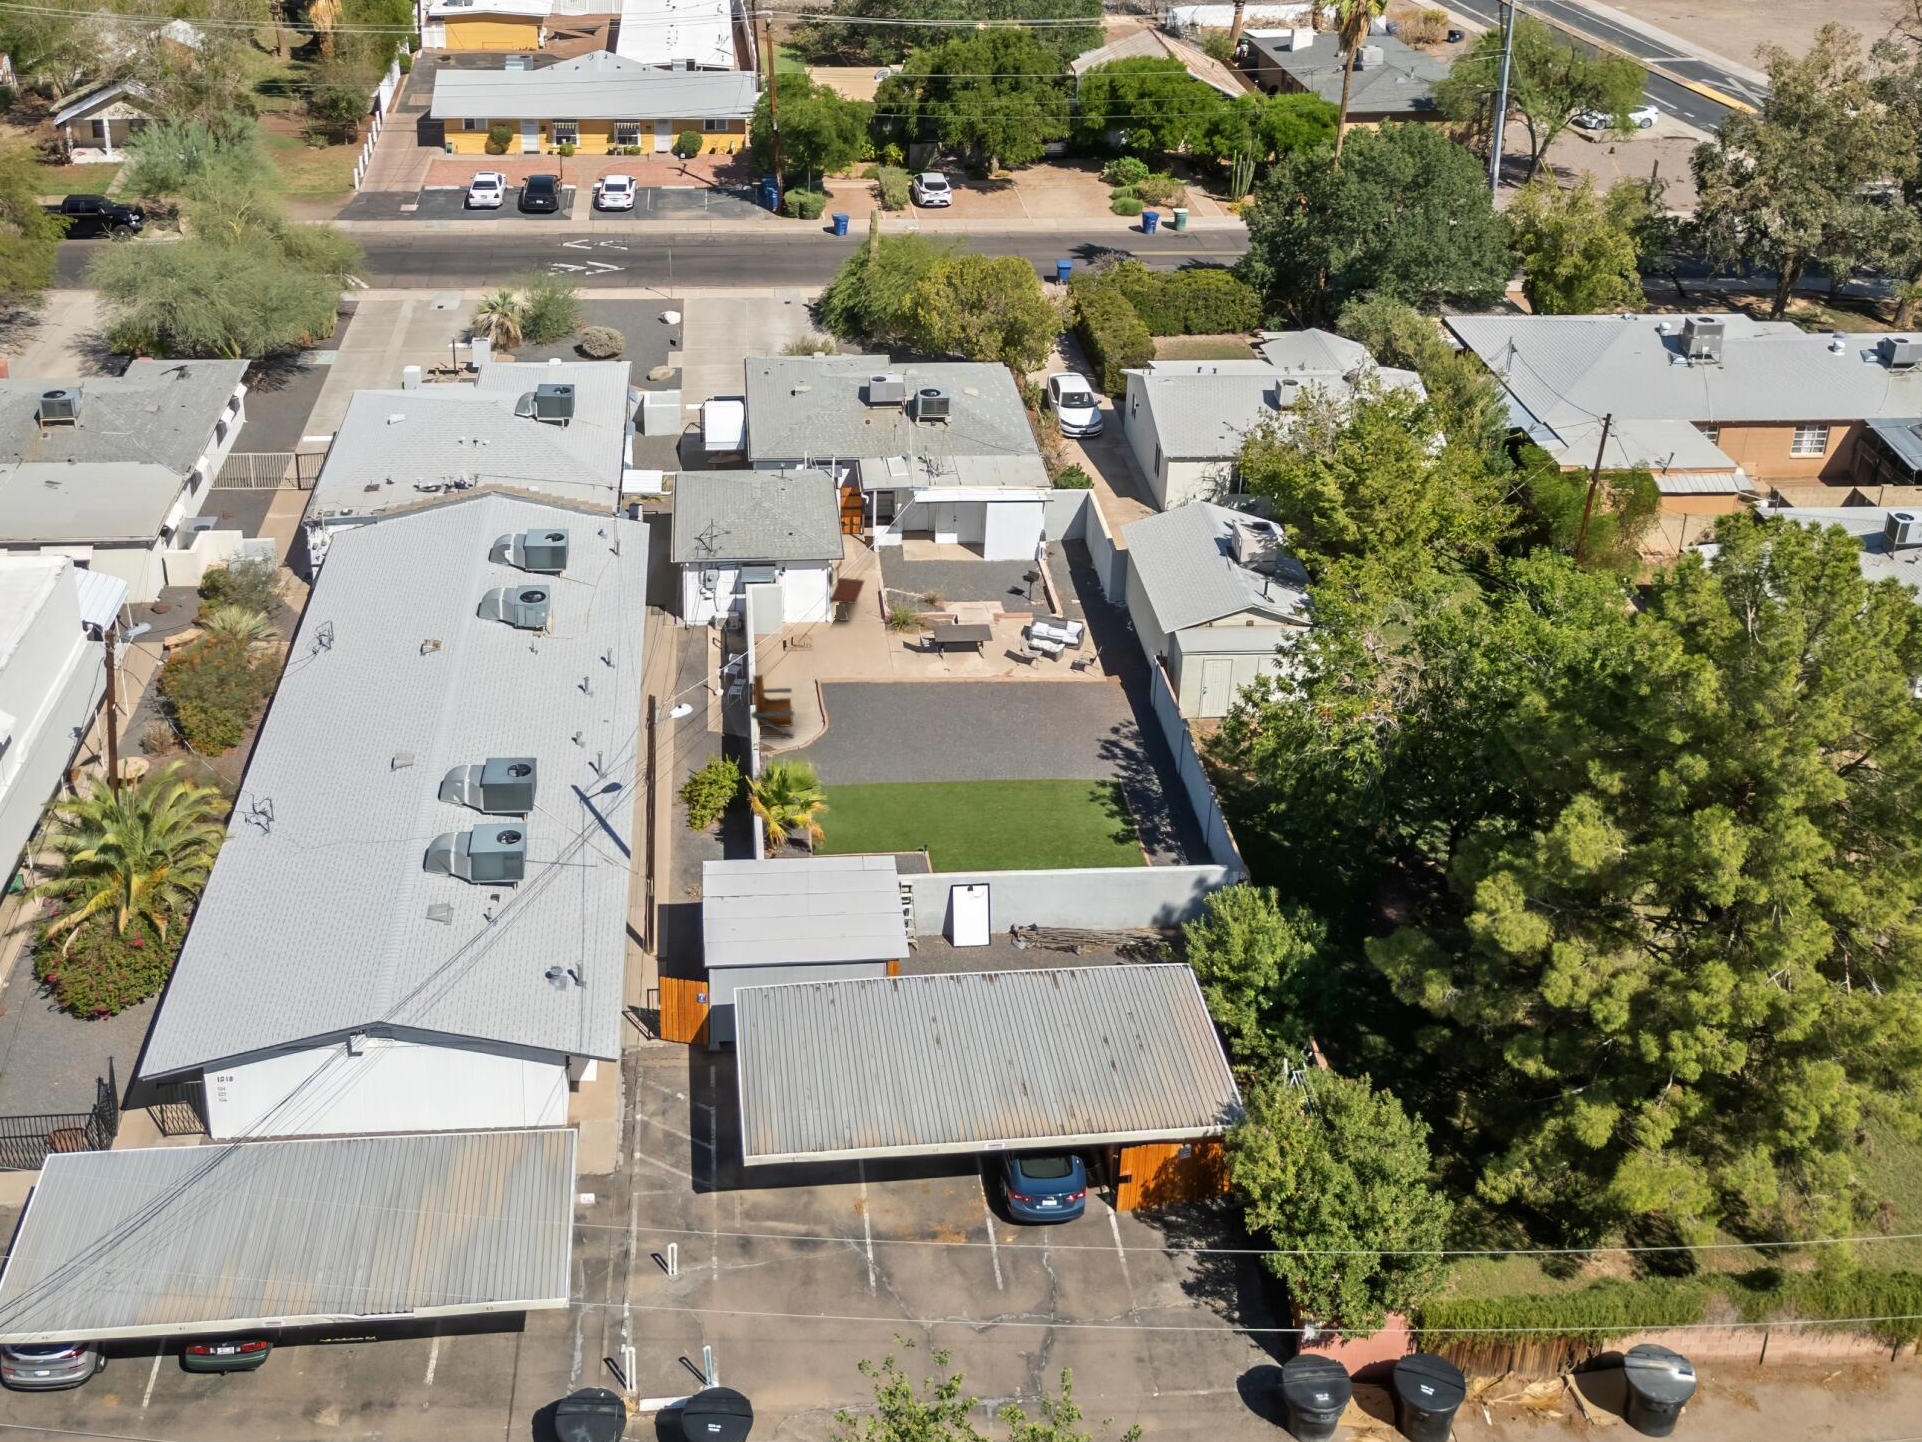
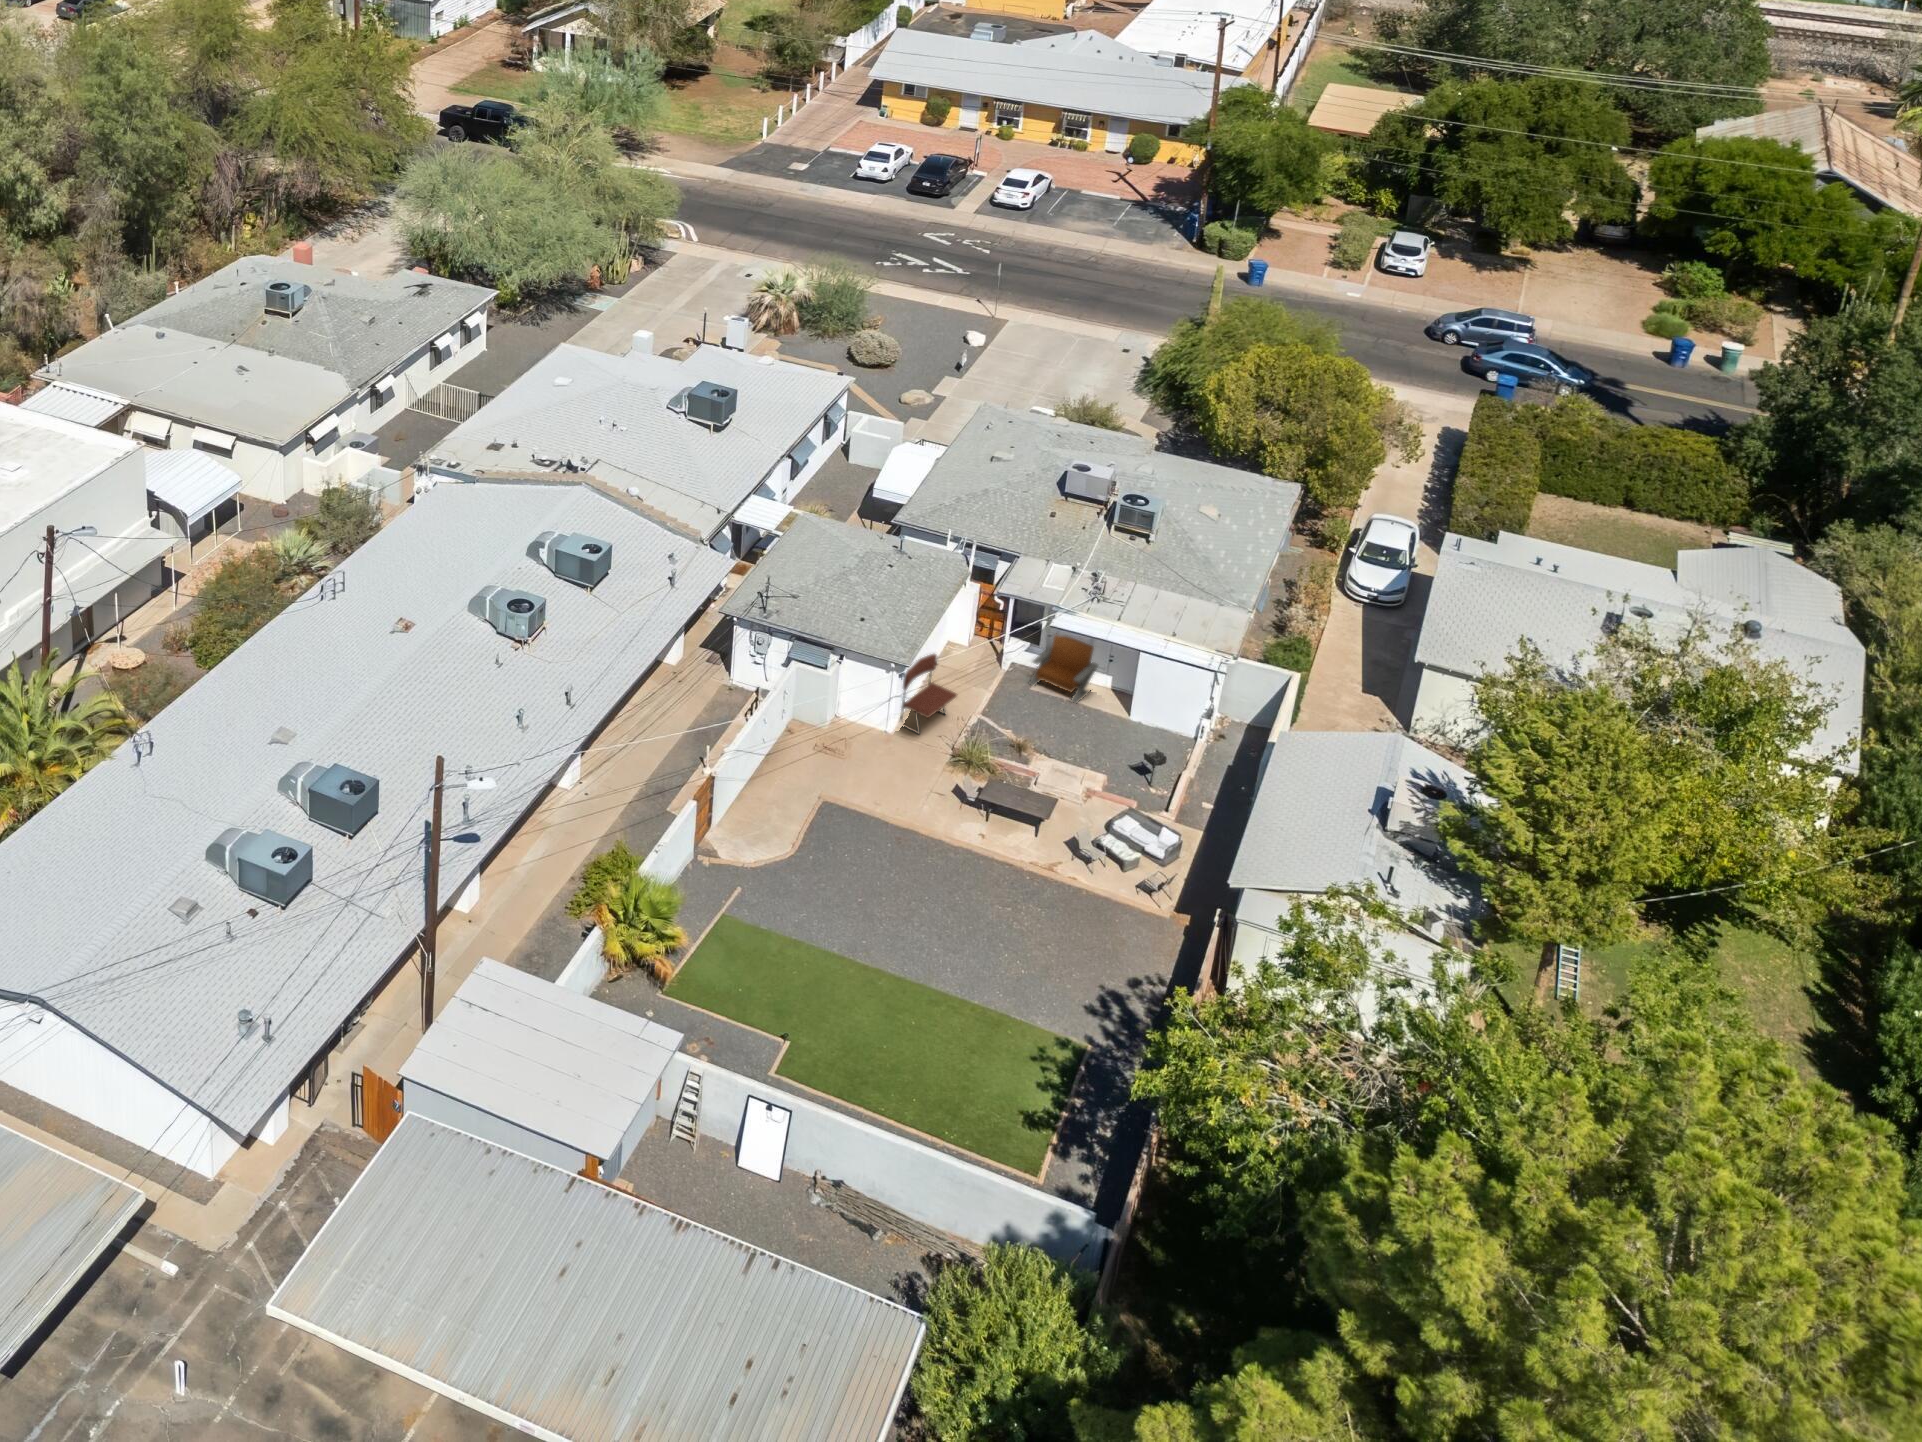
lounge chair: present [750,675,794,739] -> present [1029,633,1098,704]

